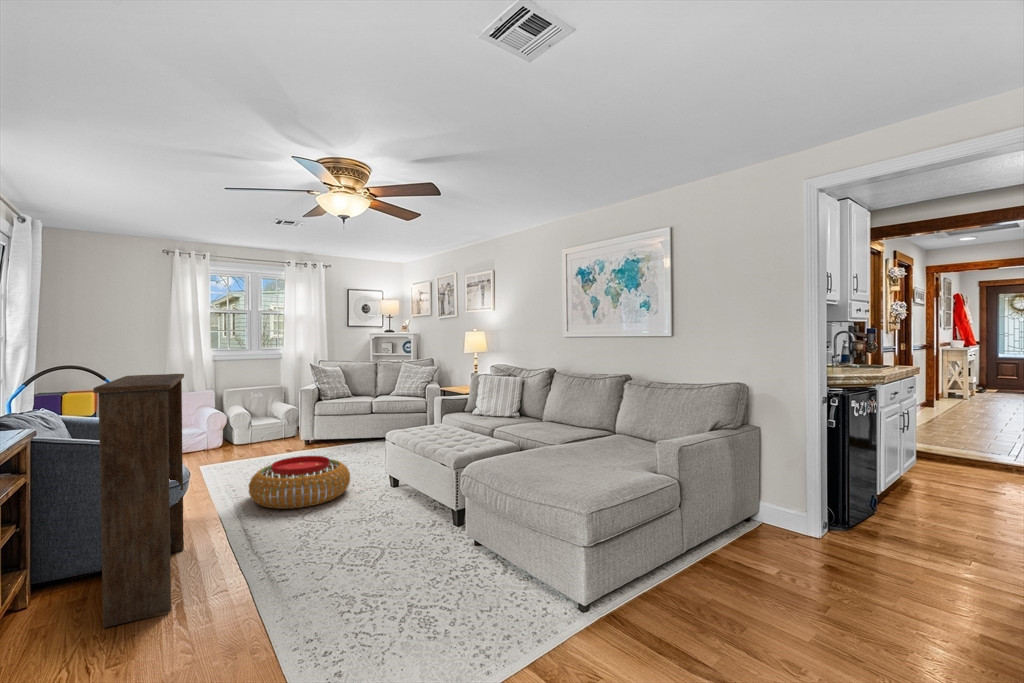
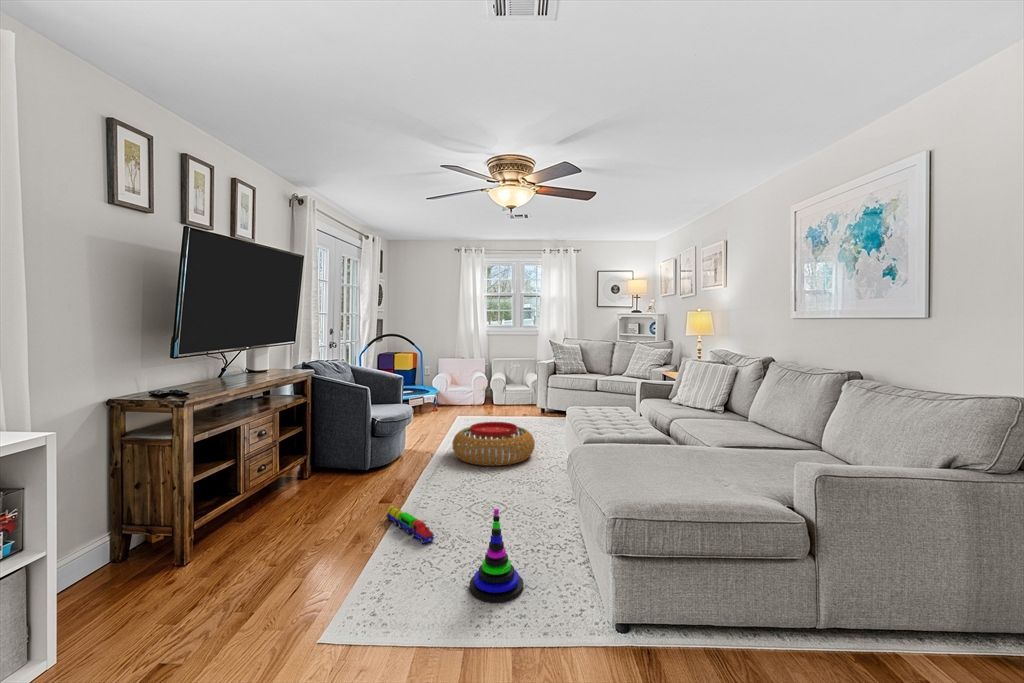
bookshelf: present [93,374,184,628] -> none [296,344,388,517]
stacking toy: none [420,533,476,632] -> present [470,509,523,602]
toy train: none [243,575,334,604] -> present [387,506,434,544]

